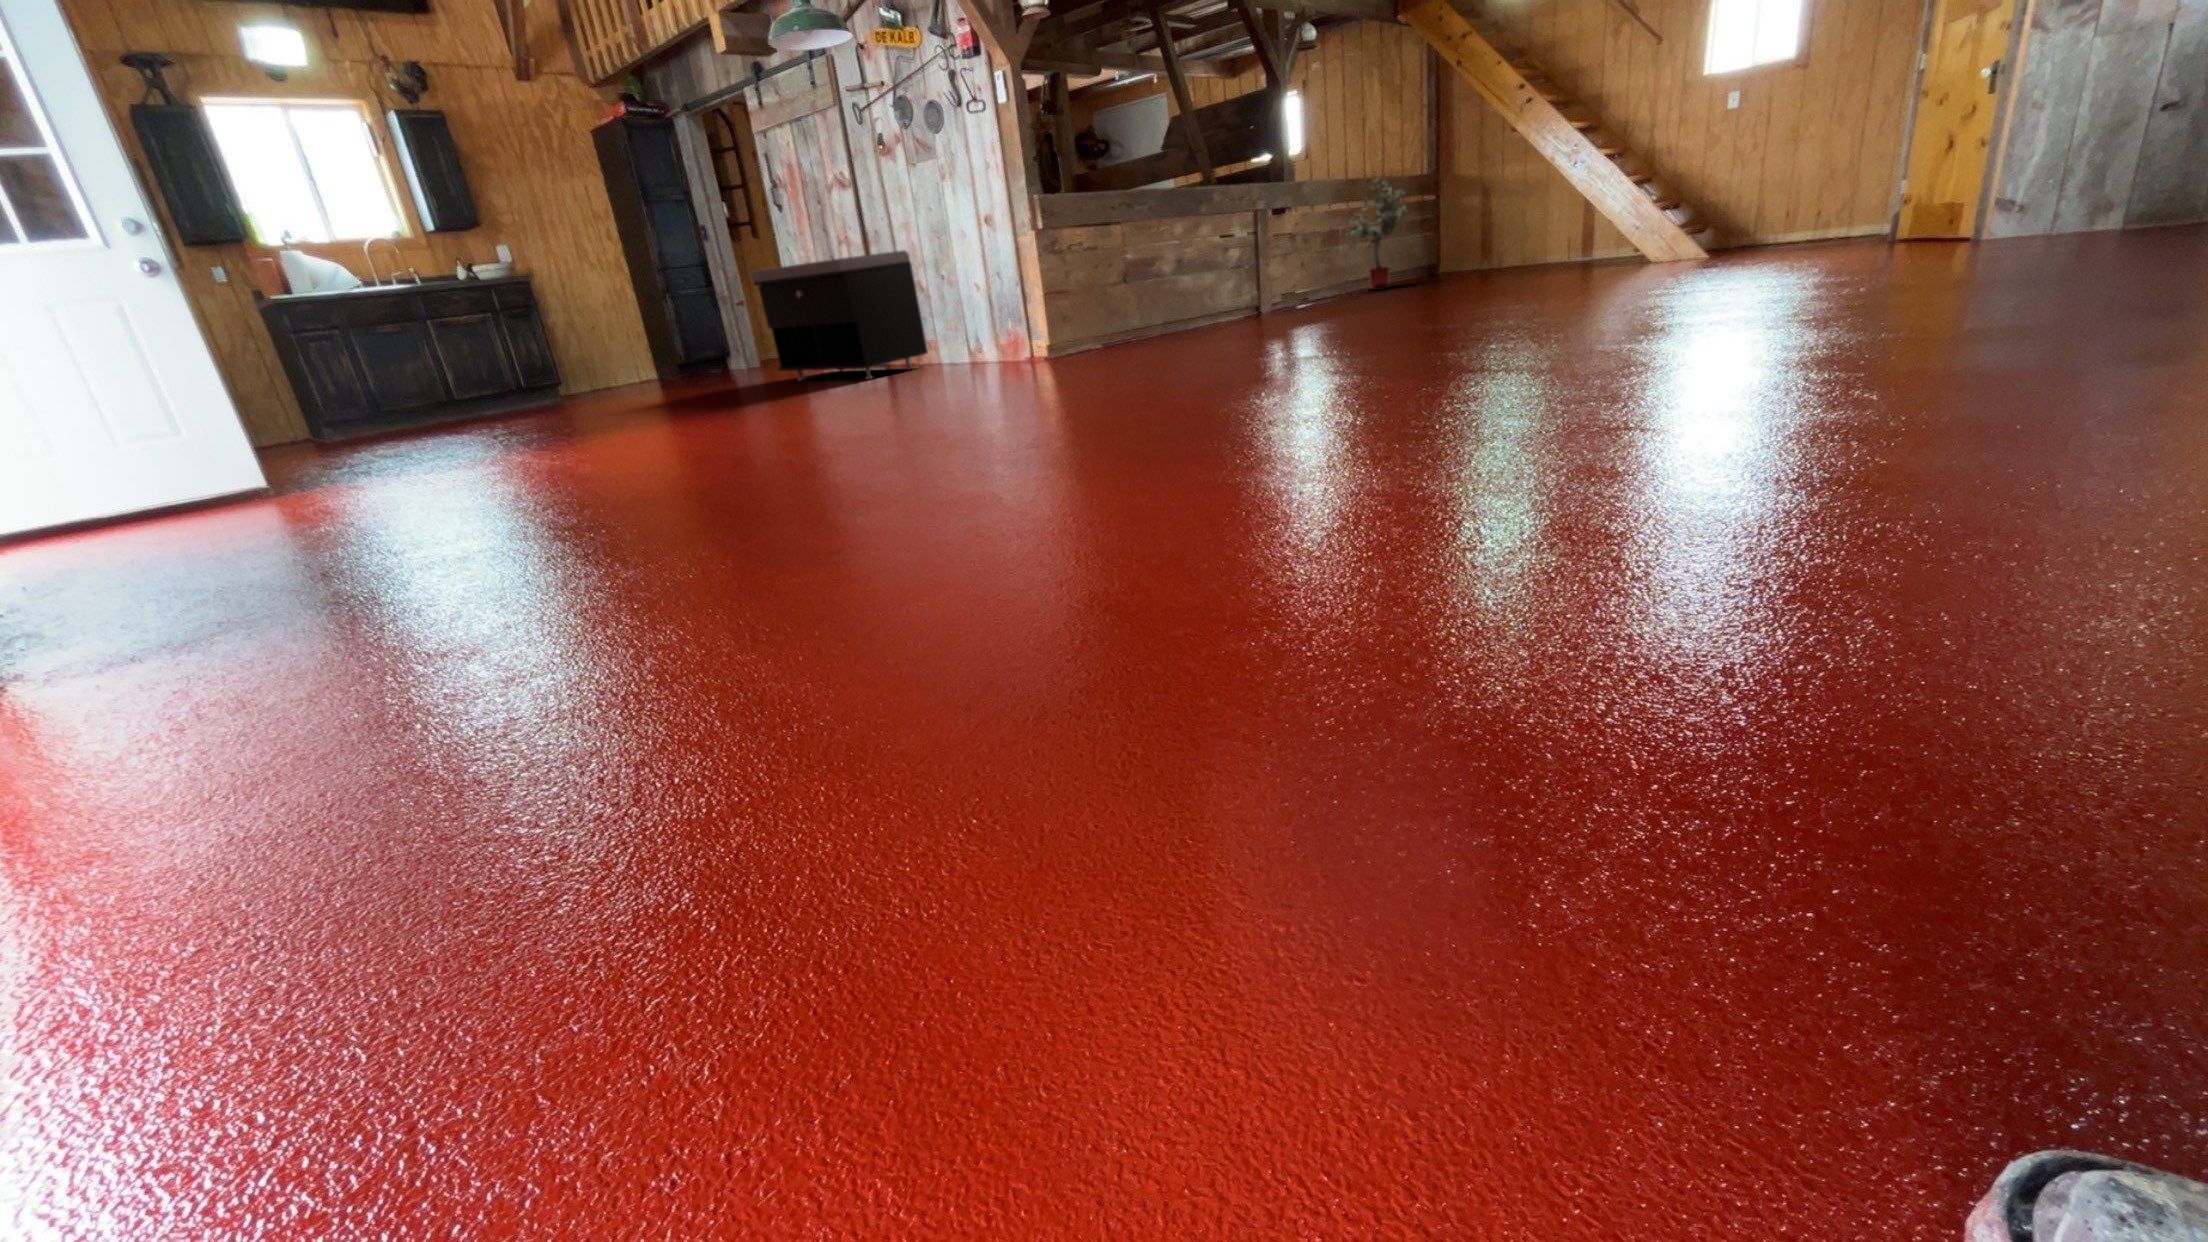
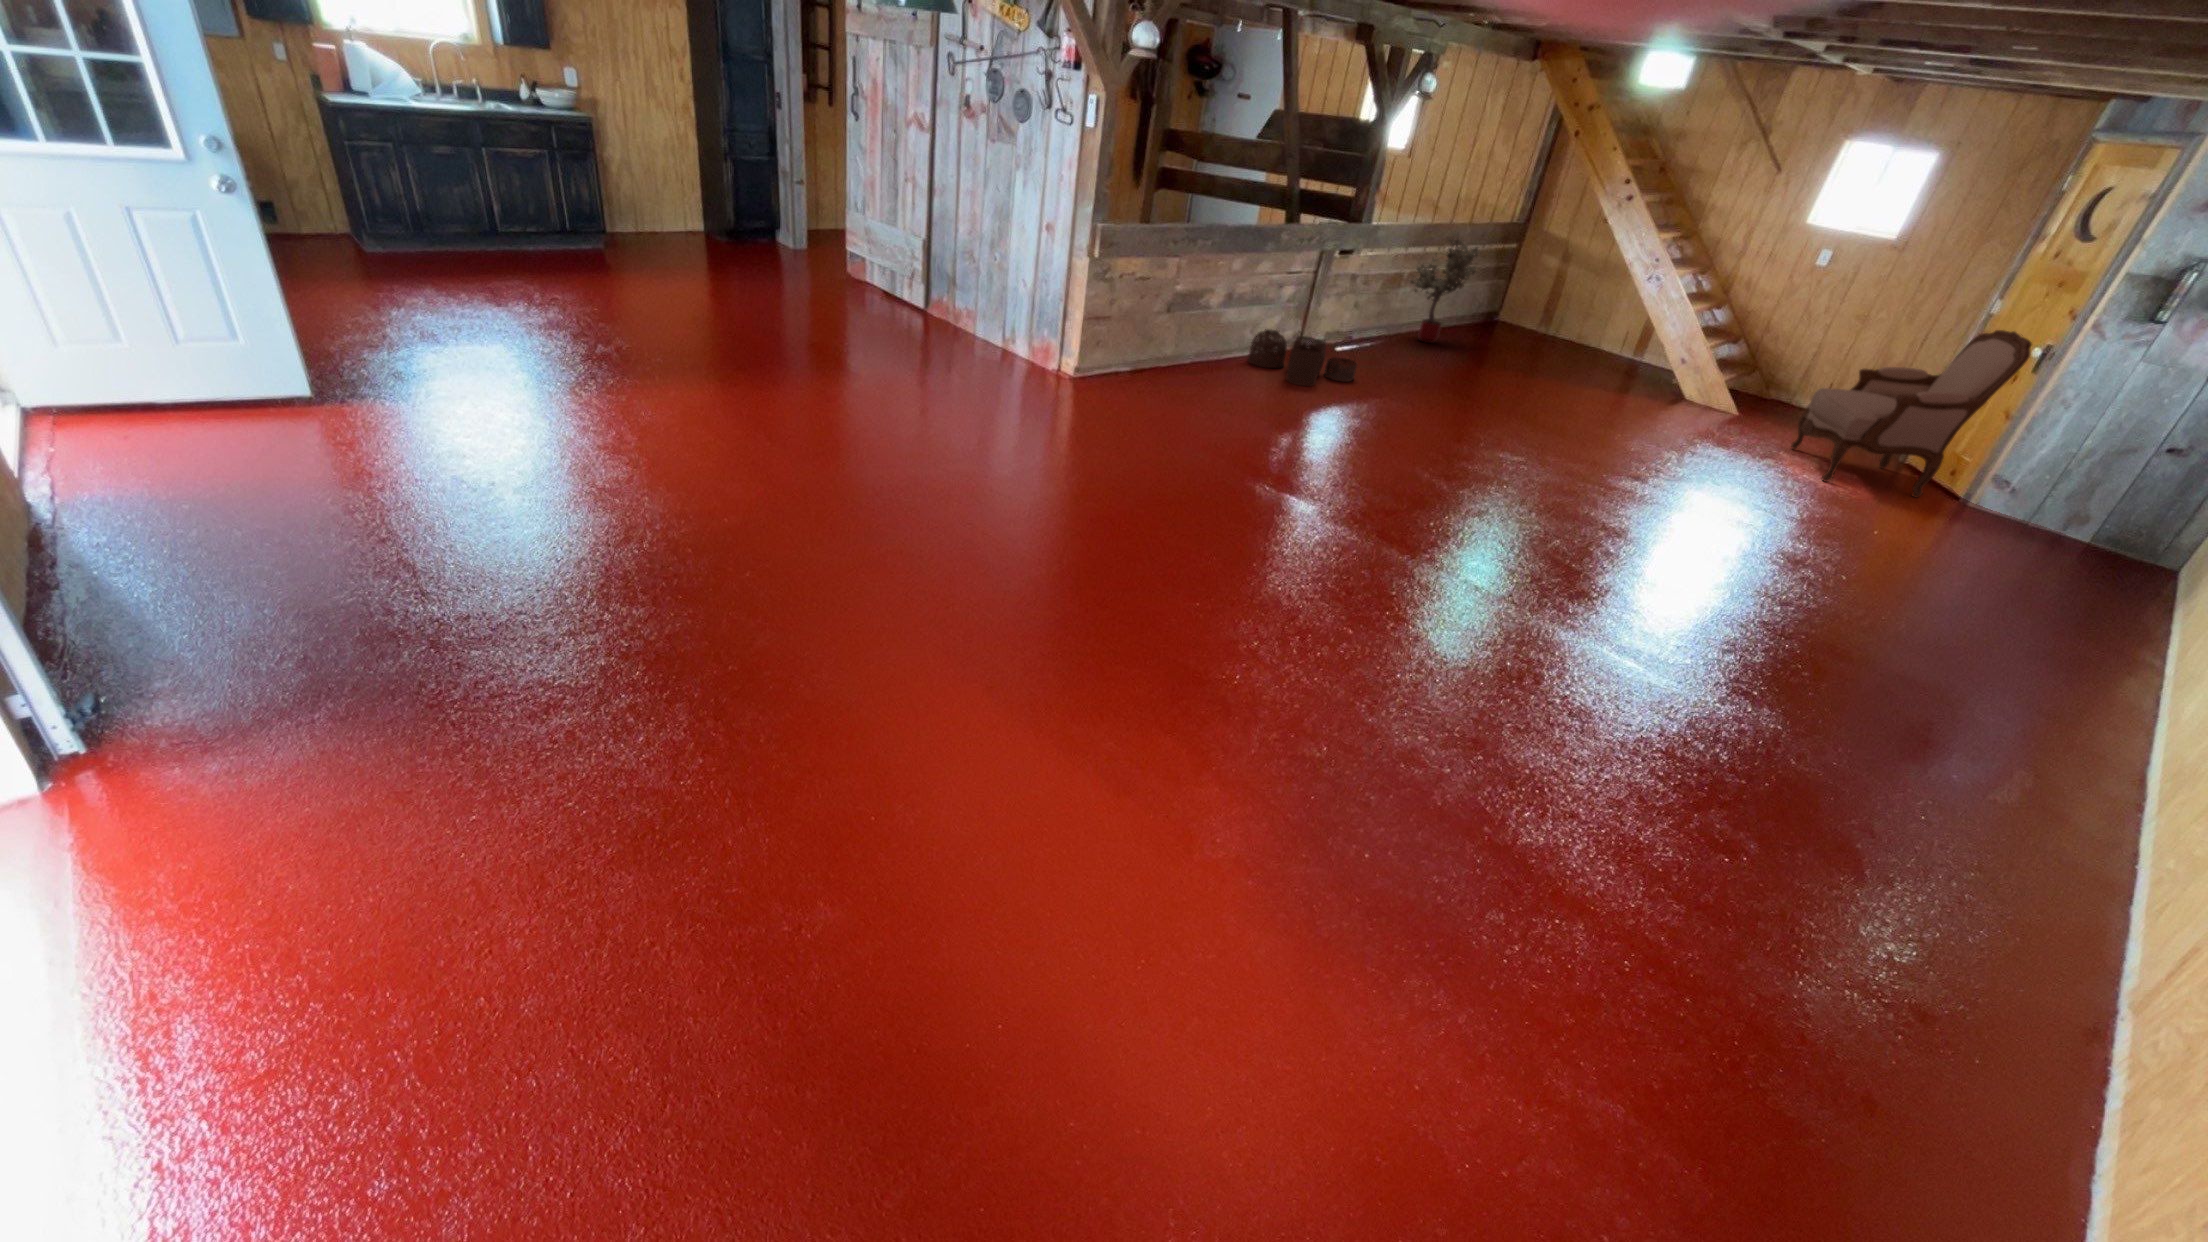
armchair: none [1773,67,1981,263] -> present [1791,330,2032,498]
storage bench: present [752,250,928,380] -> none [812,191,970,337]
woven basket: none [1212,279,1323,326] -> present [1248,329,1358,386]

